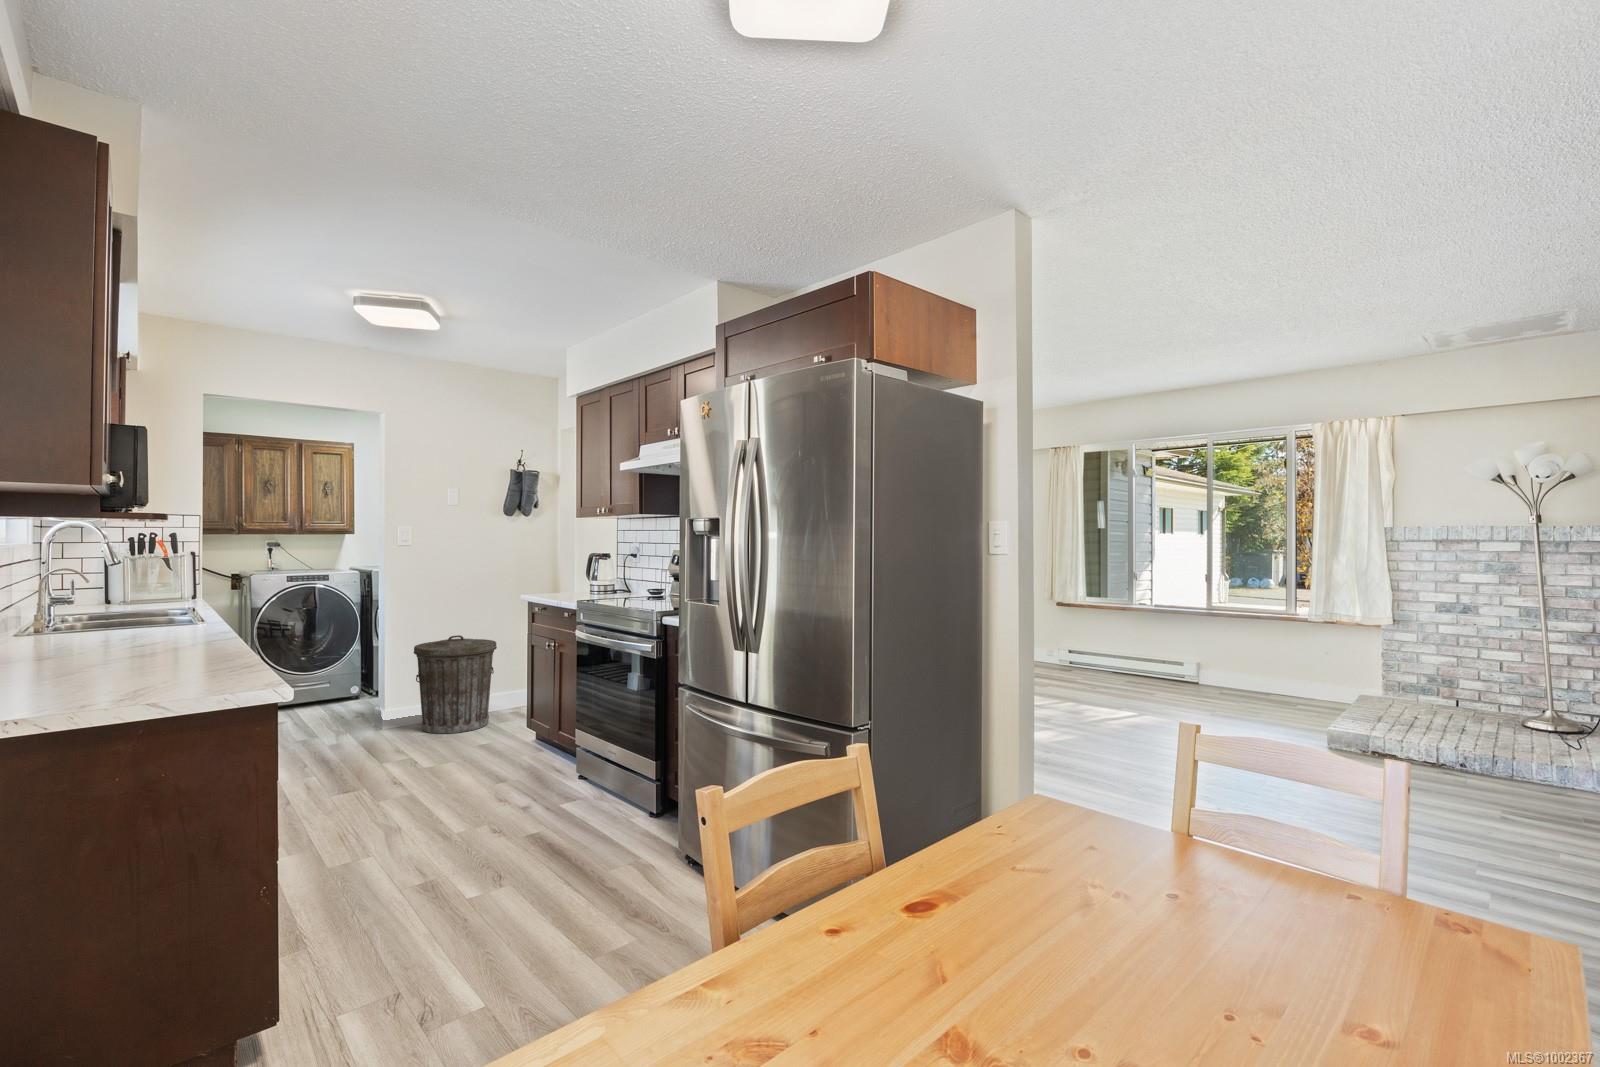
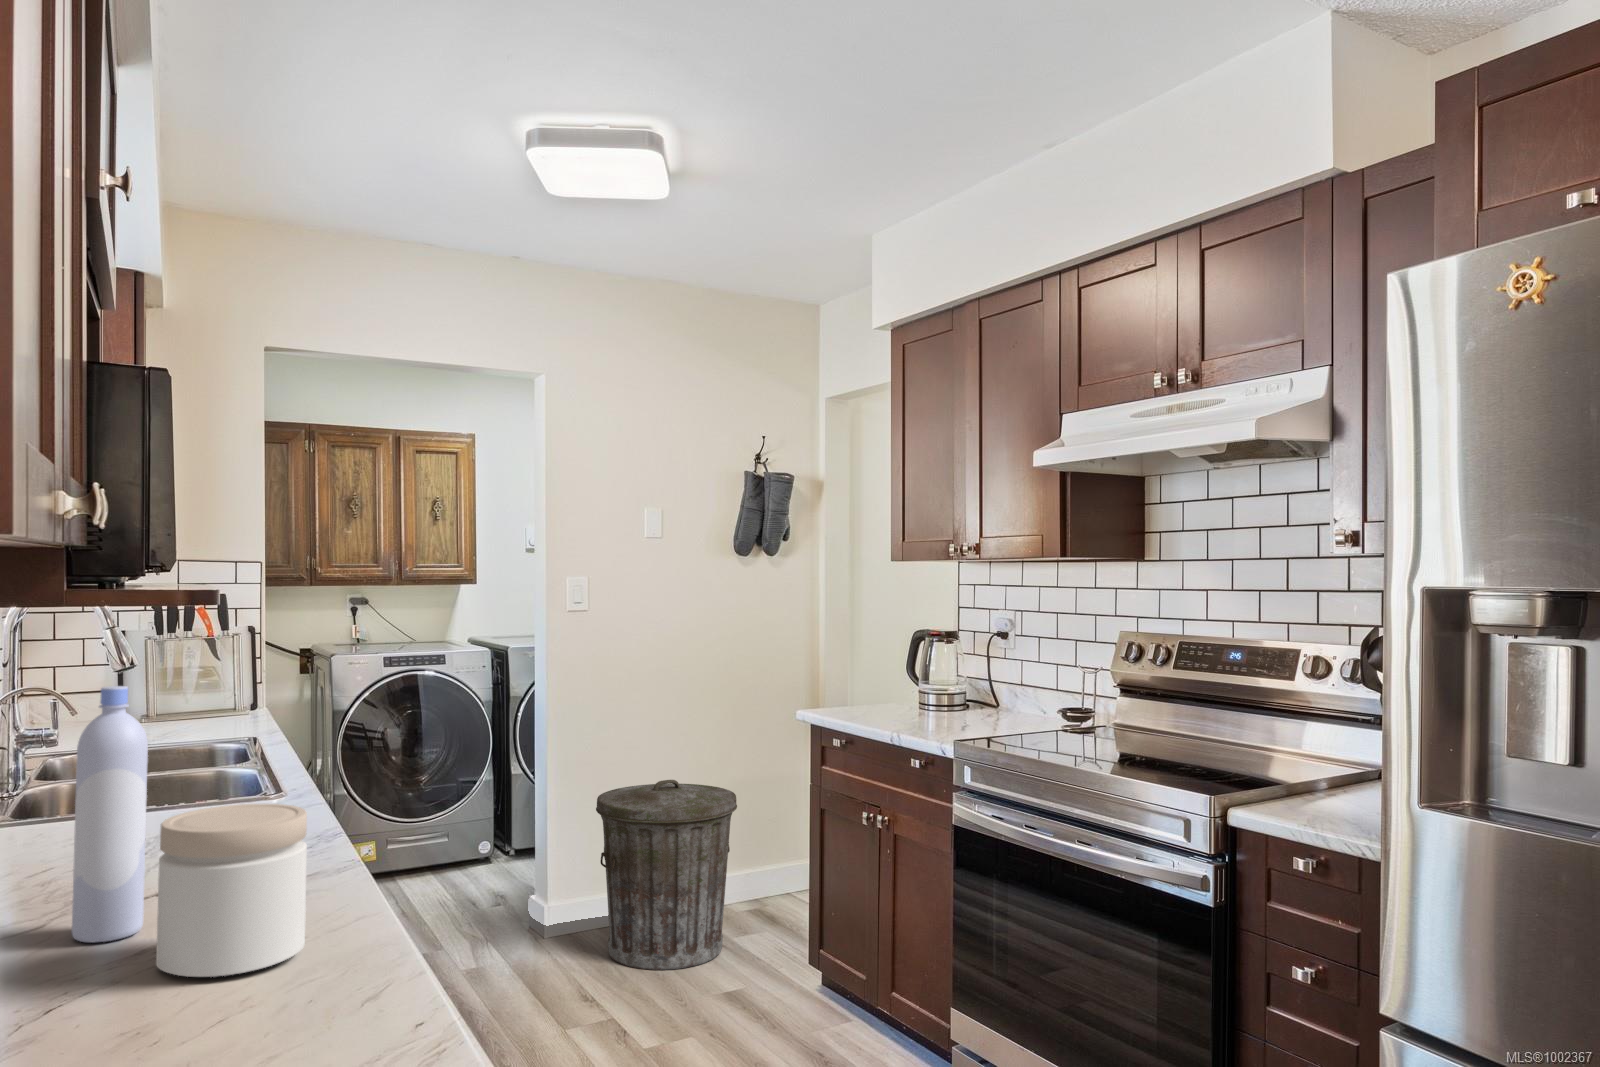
bottle: none [97,555,130,653] -> present [72,686,148,943]
jar: none [136,599,202,657] -> present [156,804,307,977]

